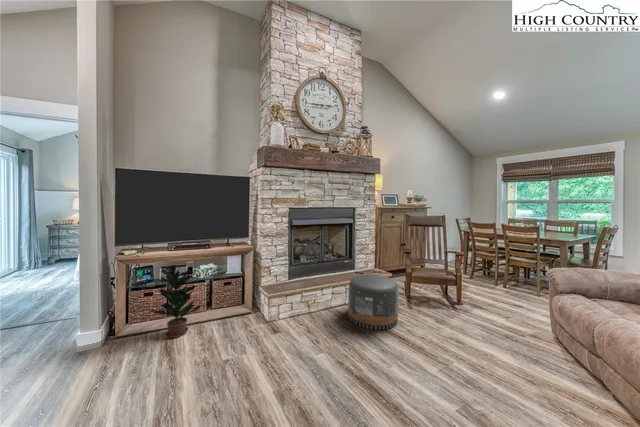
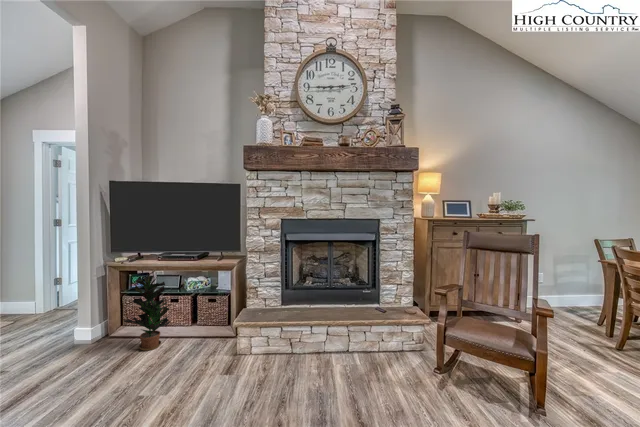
pouf: present [348,274,399,330] -> none [331,313,404,400]

